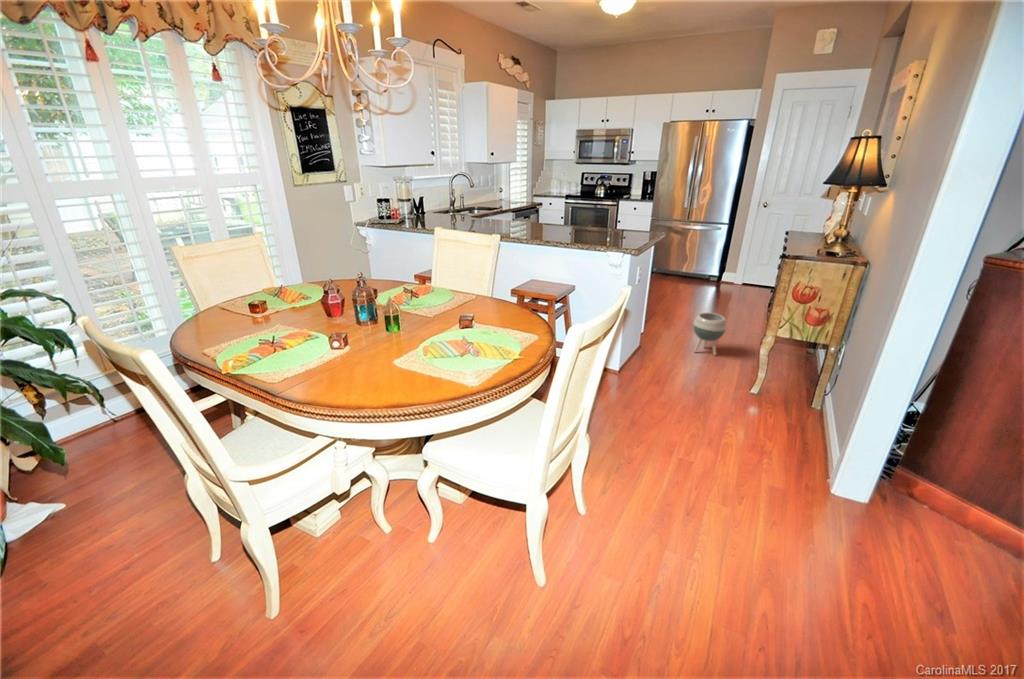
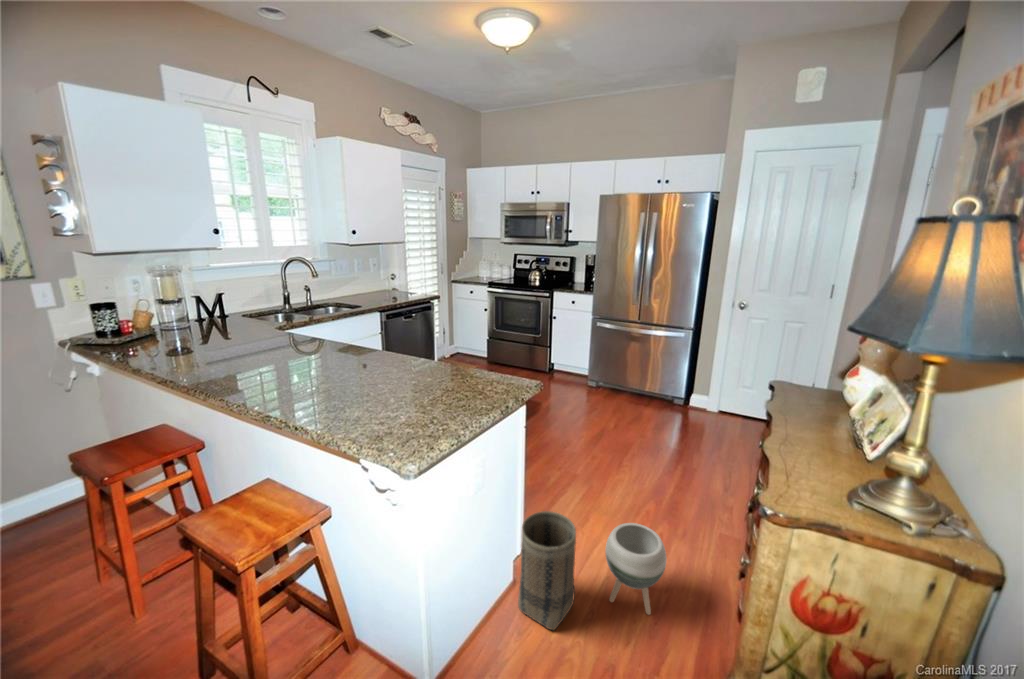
basket: none [648,305,683,360] -> present [518,511,576,630]

